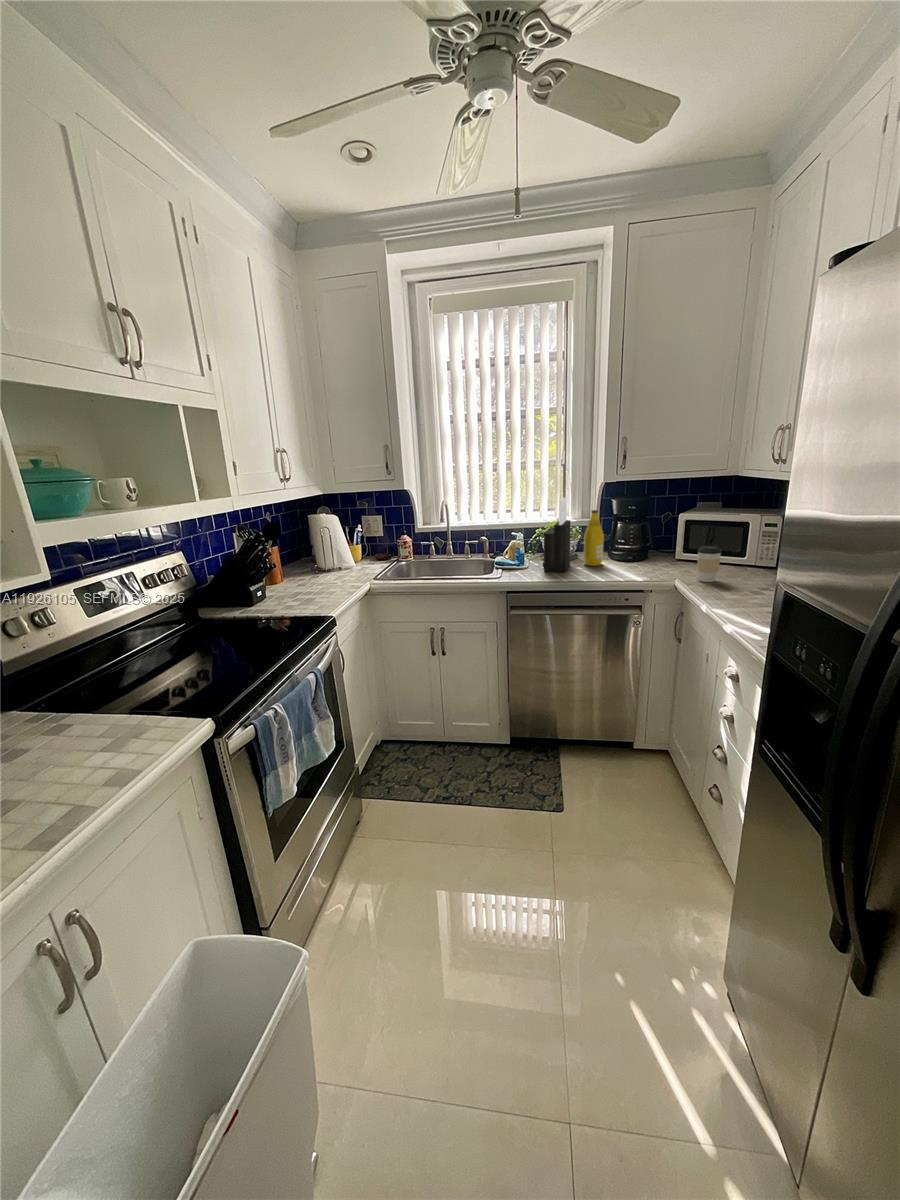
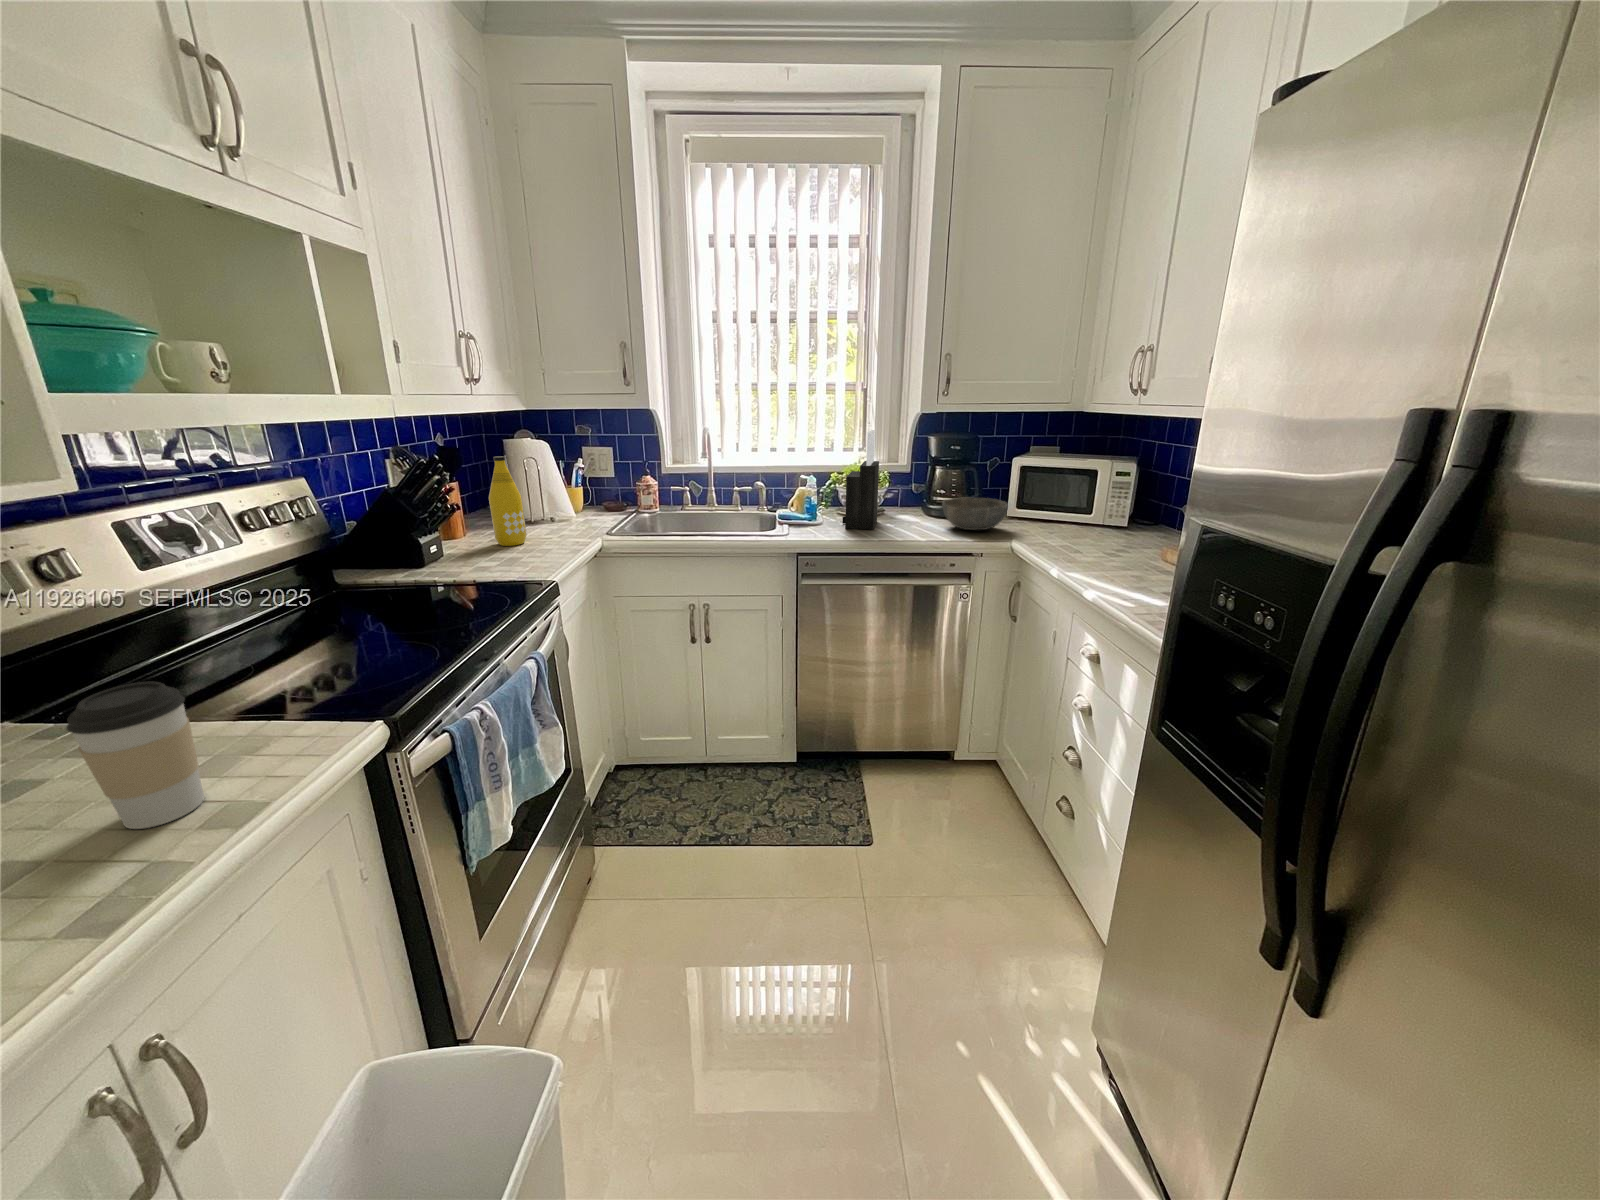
bottle: present [584,510,604,566] -> present [489,456,527,546]
bowl: none [619,545,672,571] -> present [942,497,1008,530]
coffee cup: present [698,545,722,582] -> present [67,681,204,829]

